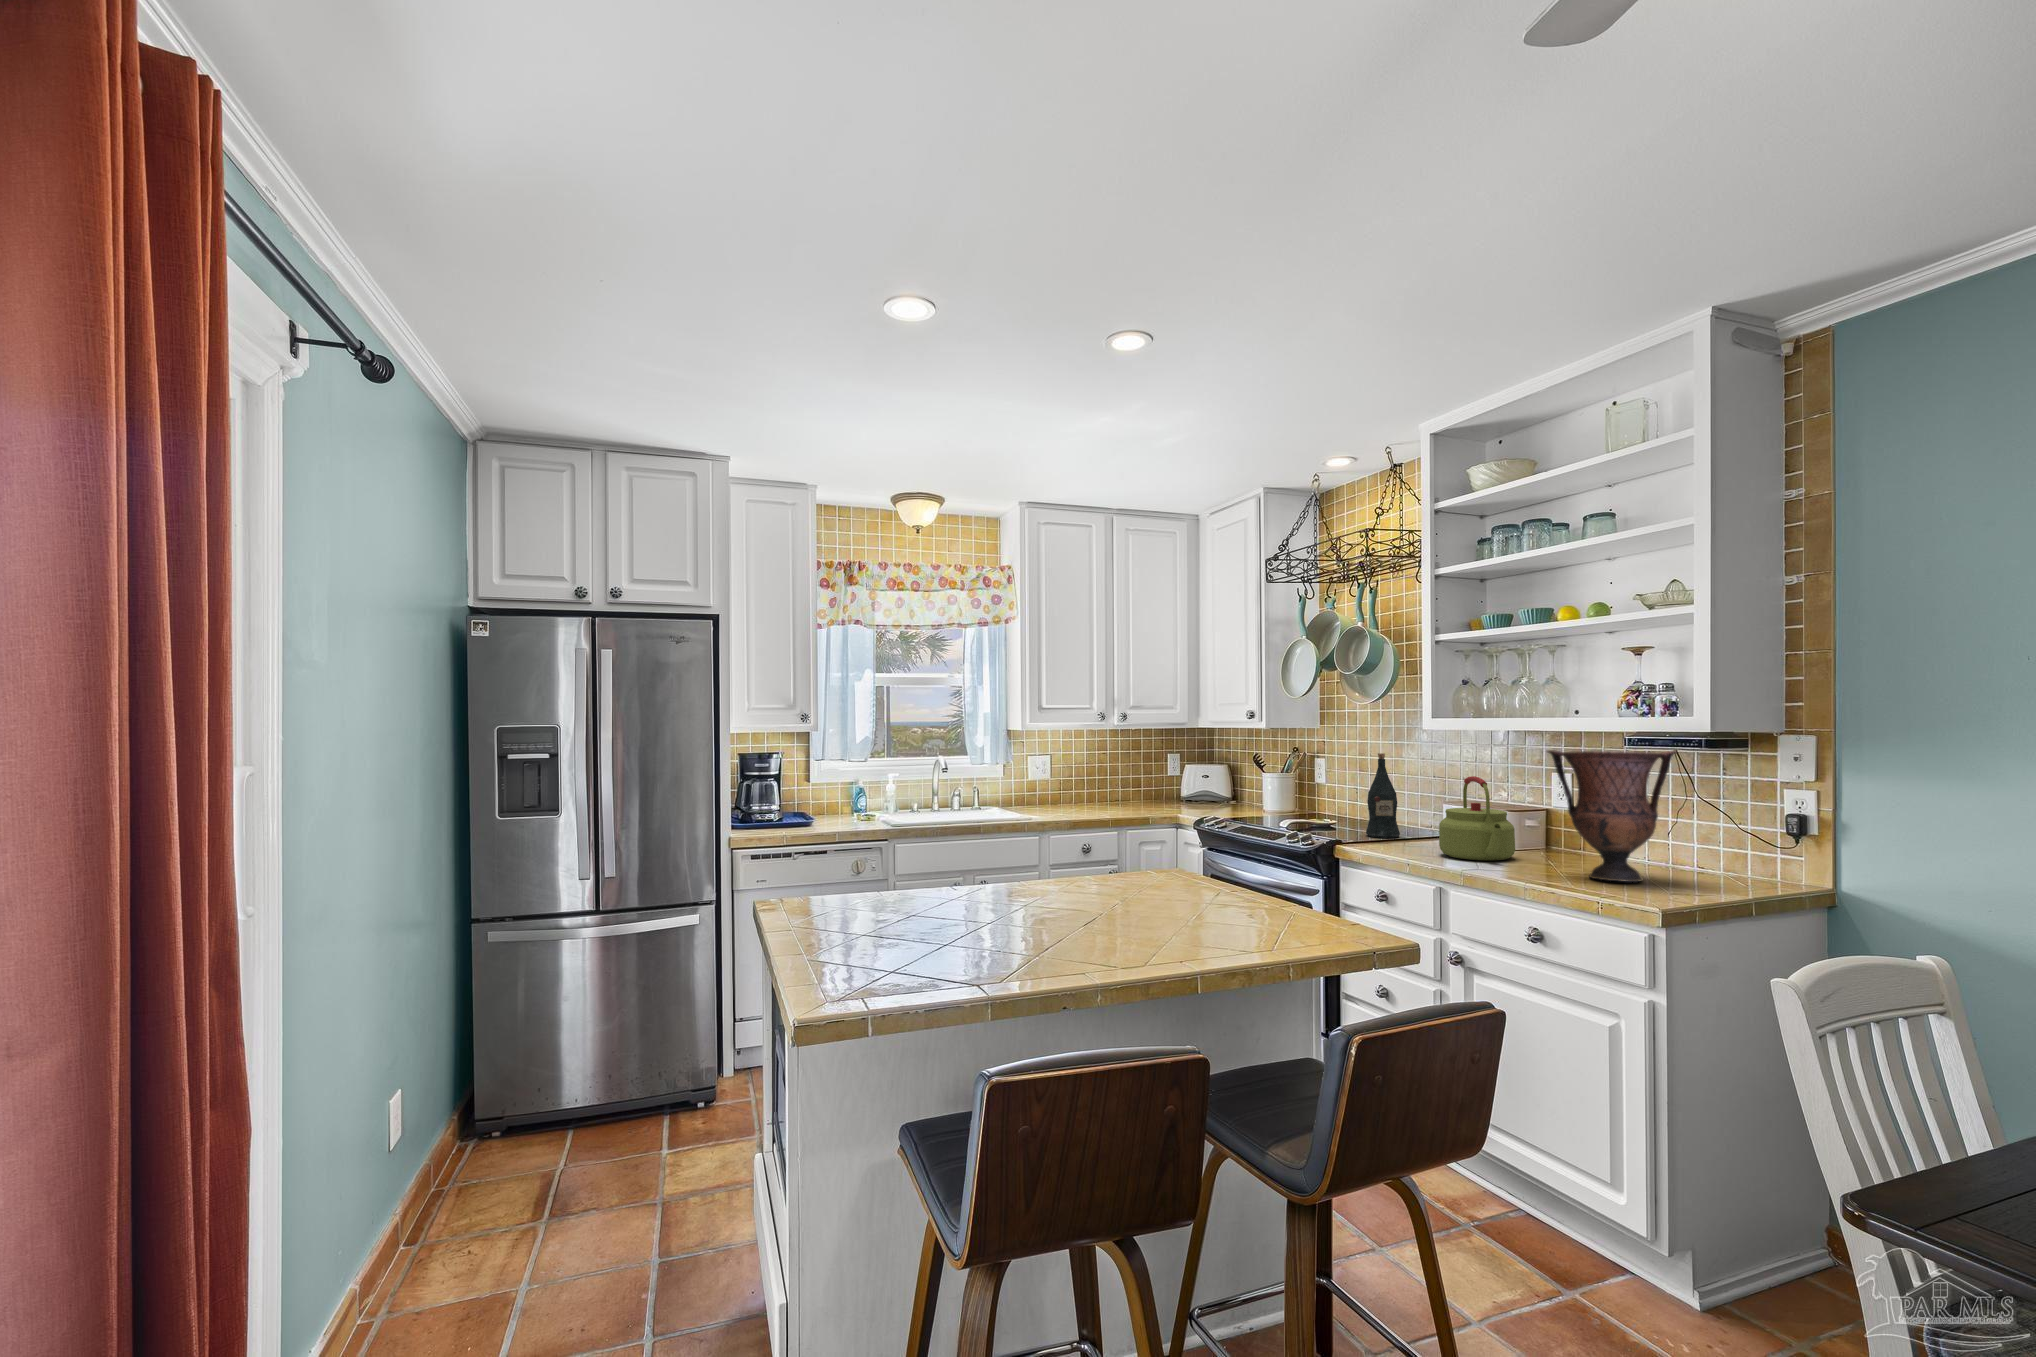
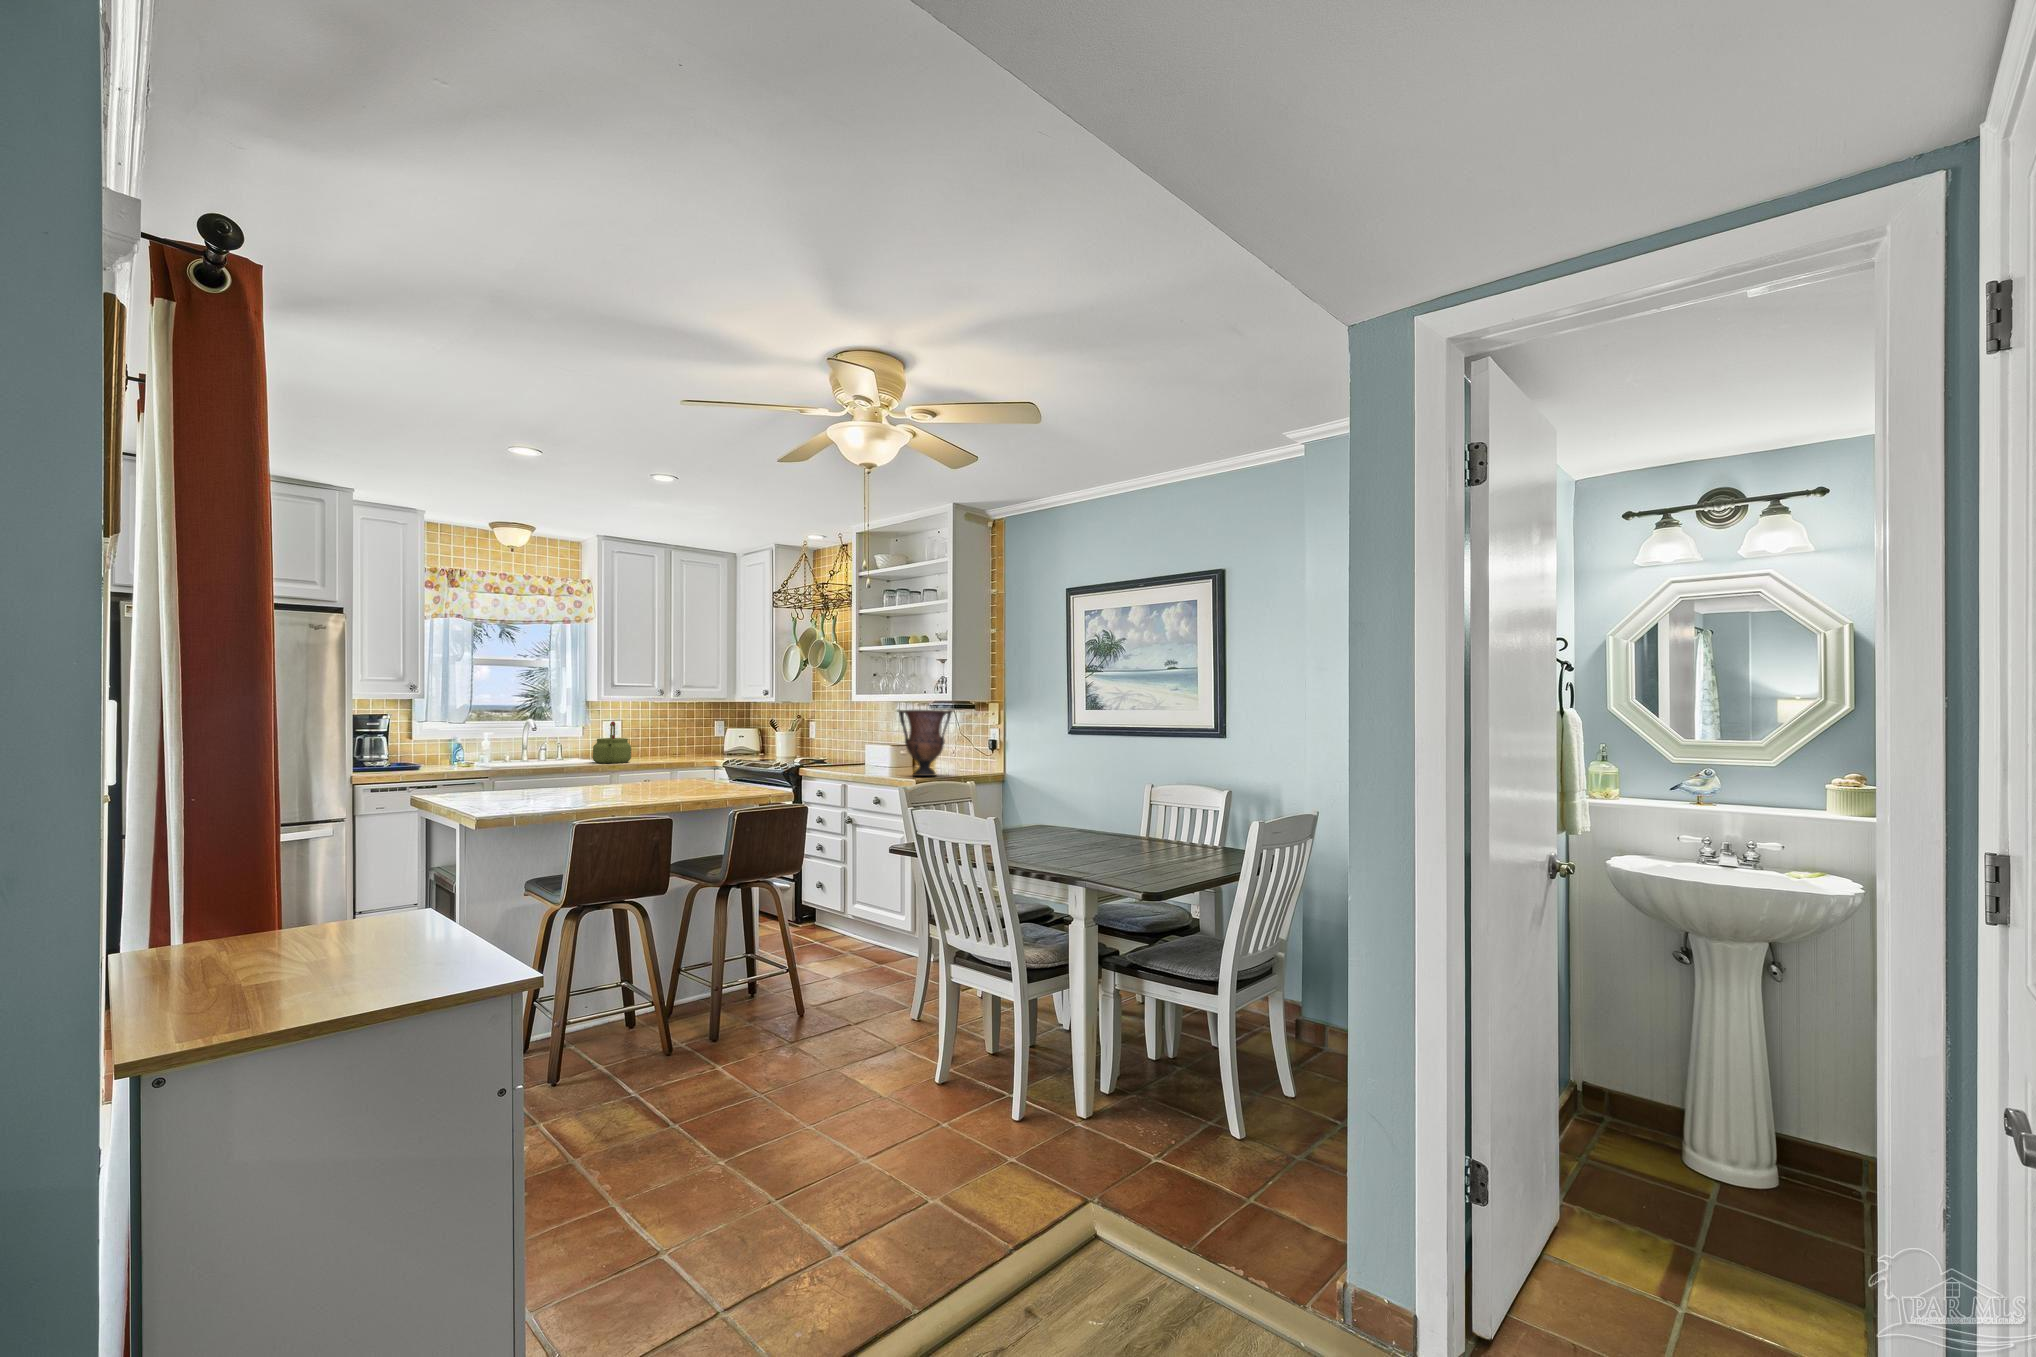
wine bottle: present [1366,753,1400,838] -> none [823,715,842,765]
kettle: present [1439,776,1515,861] -> present [593,721,631,763]

